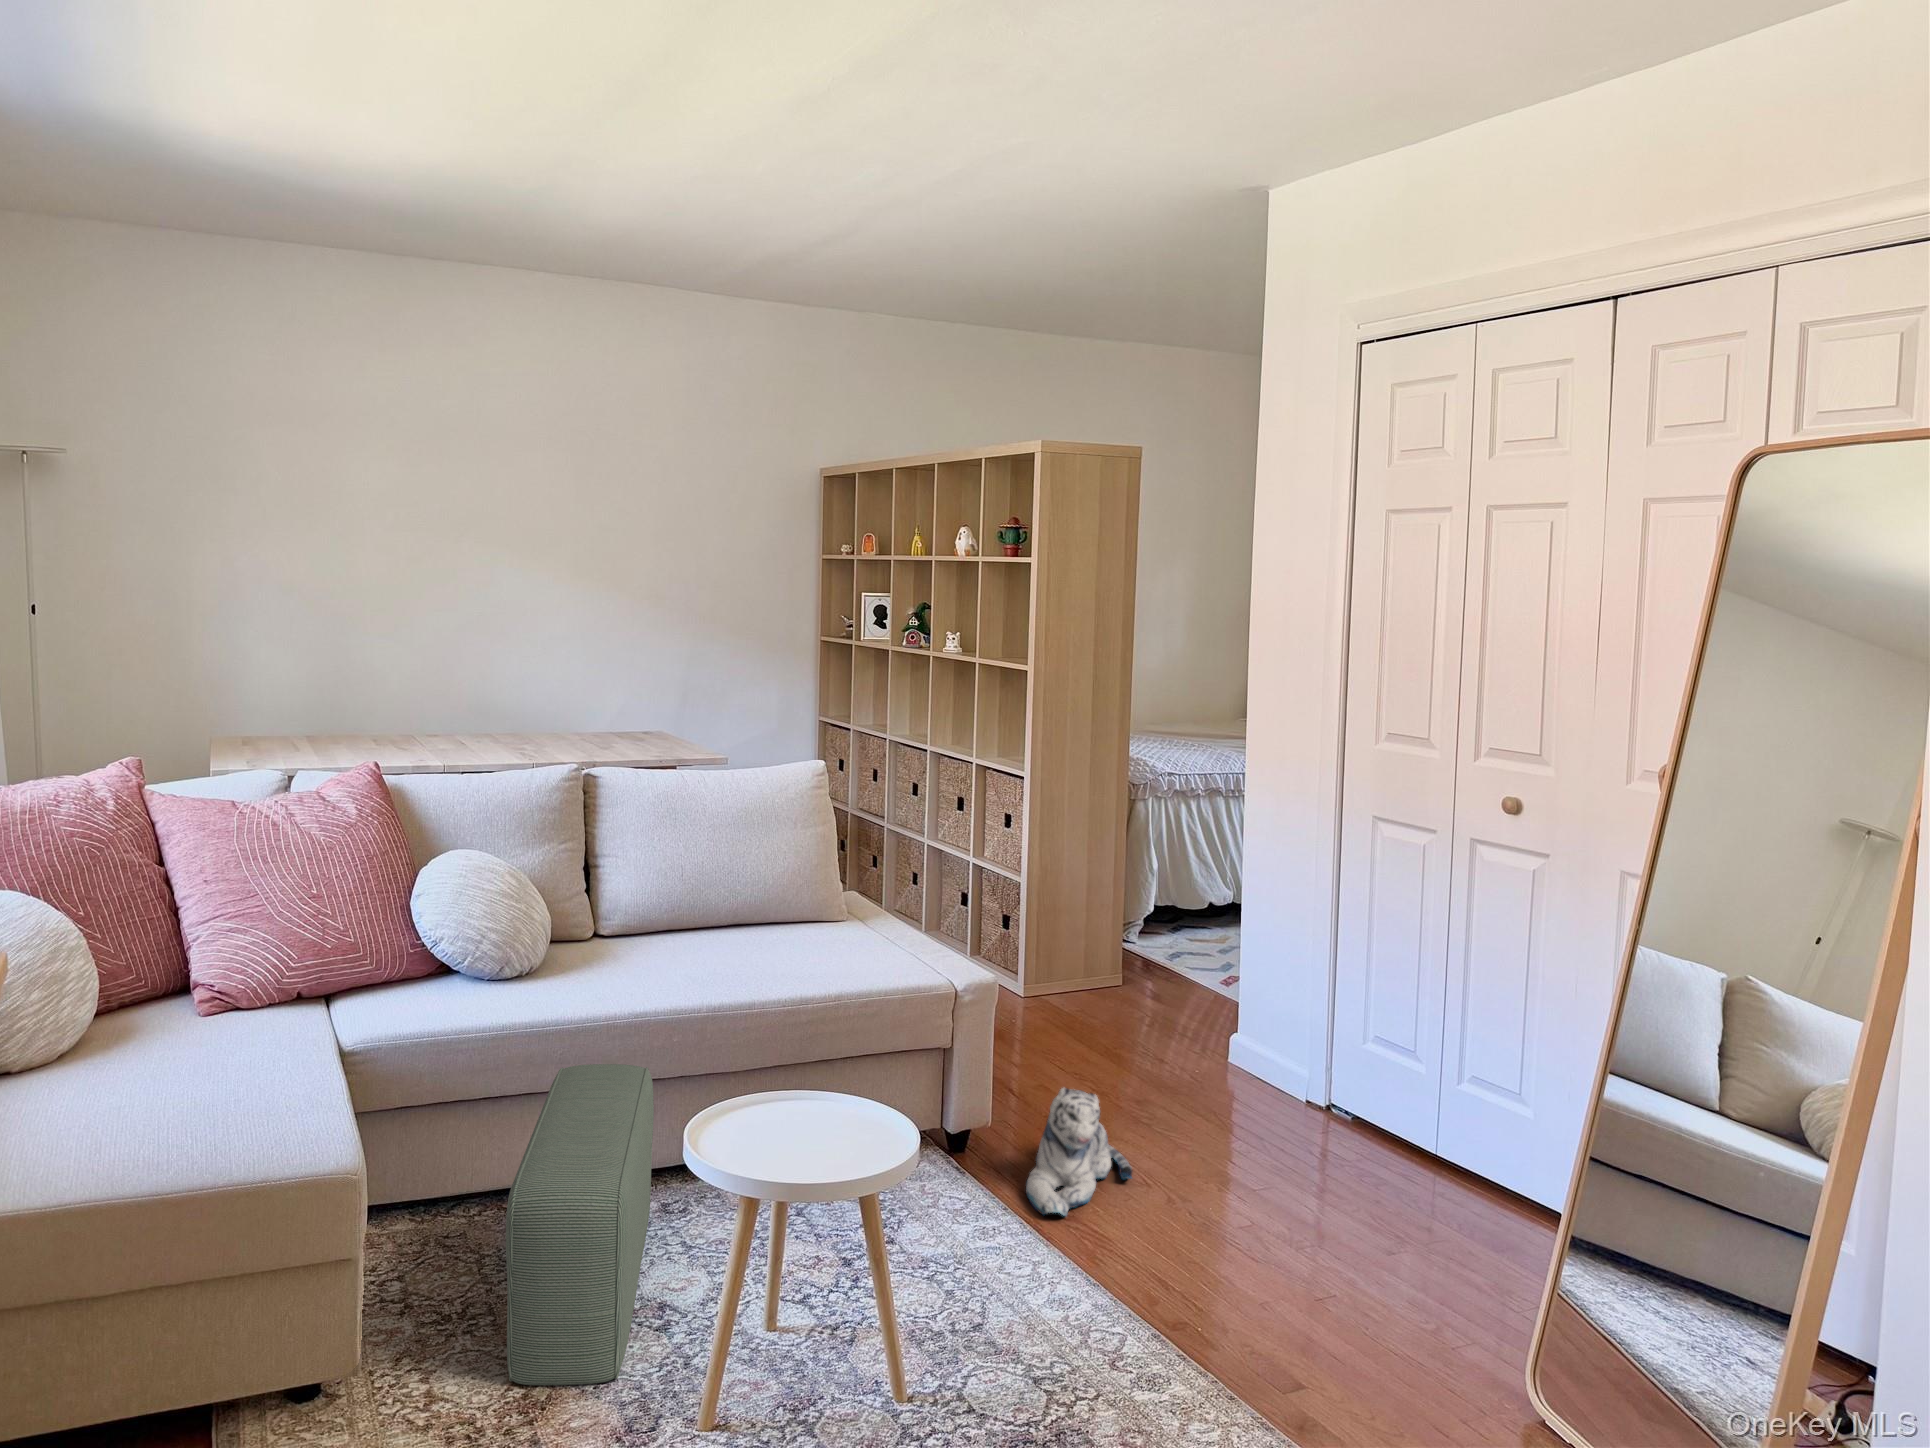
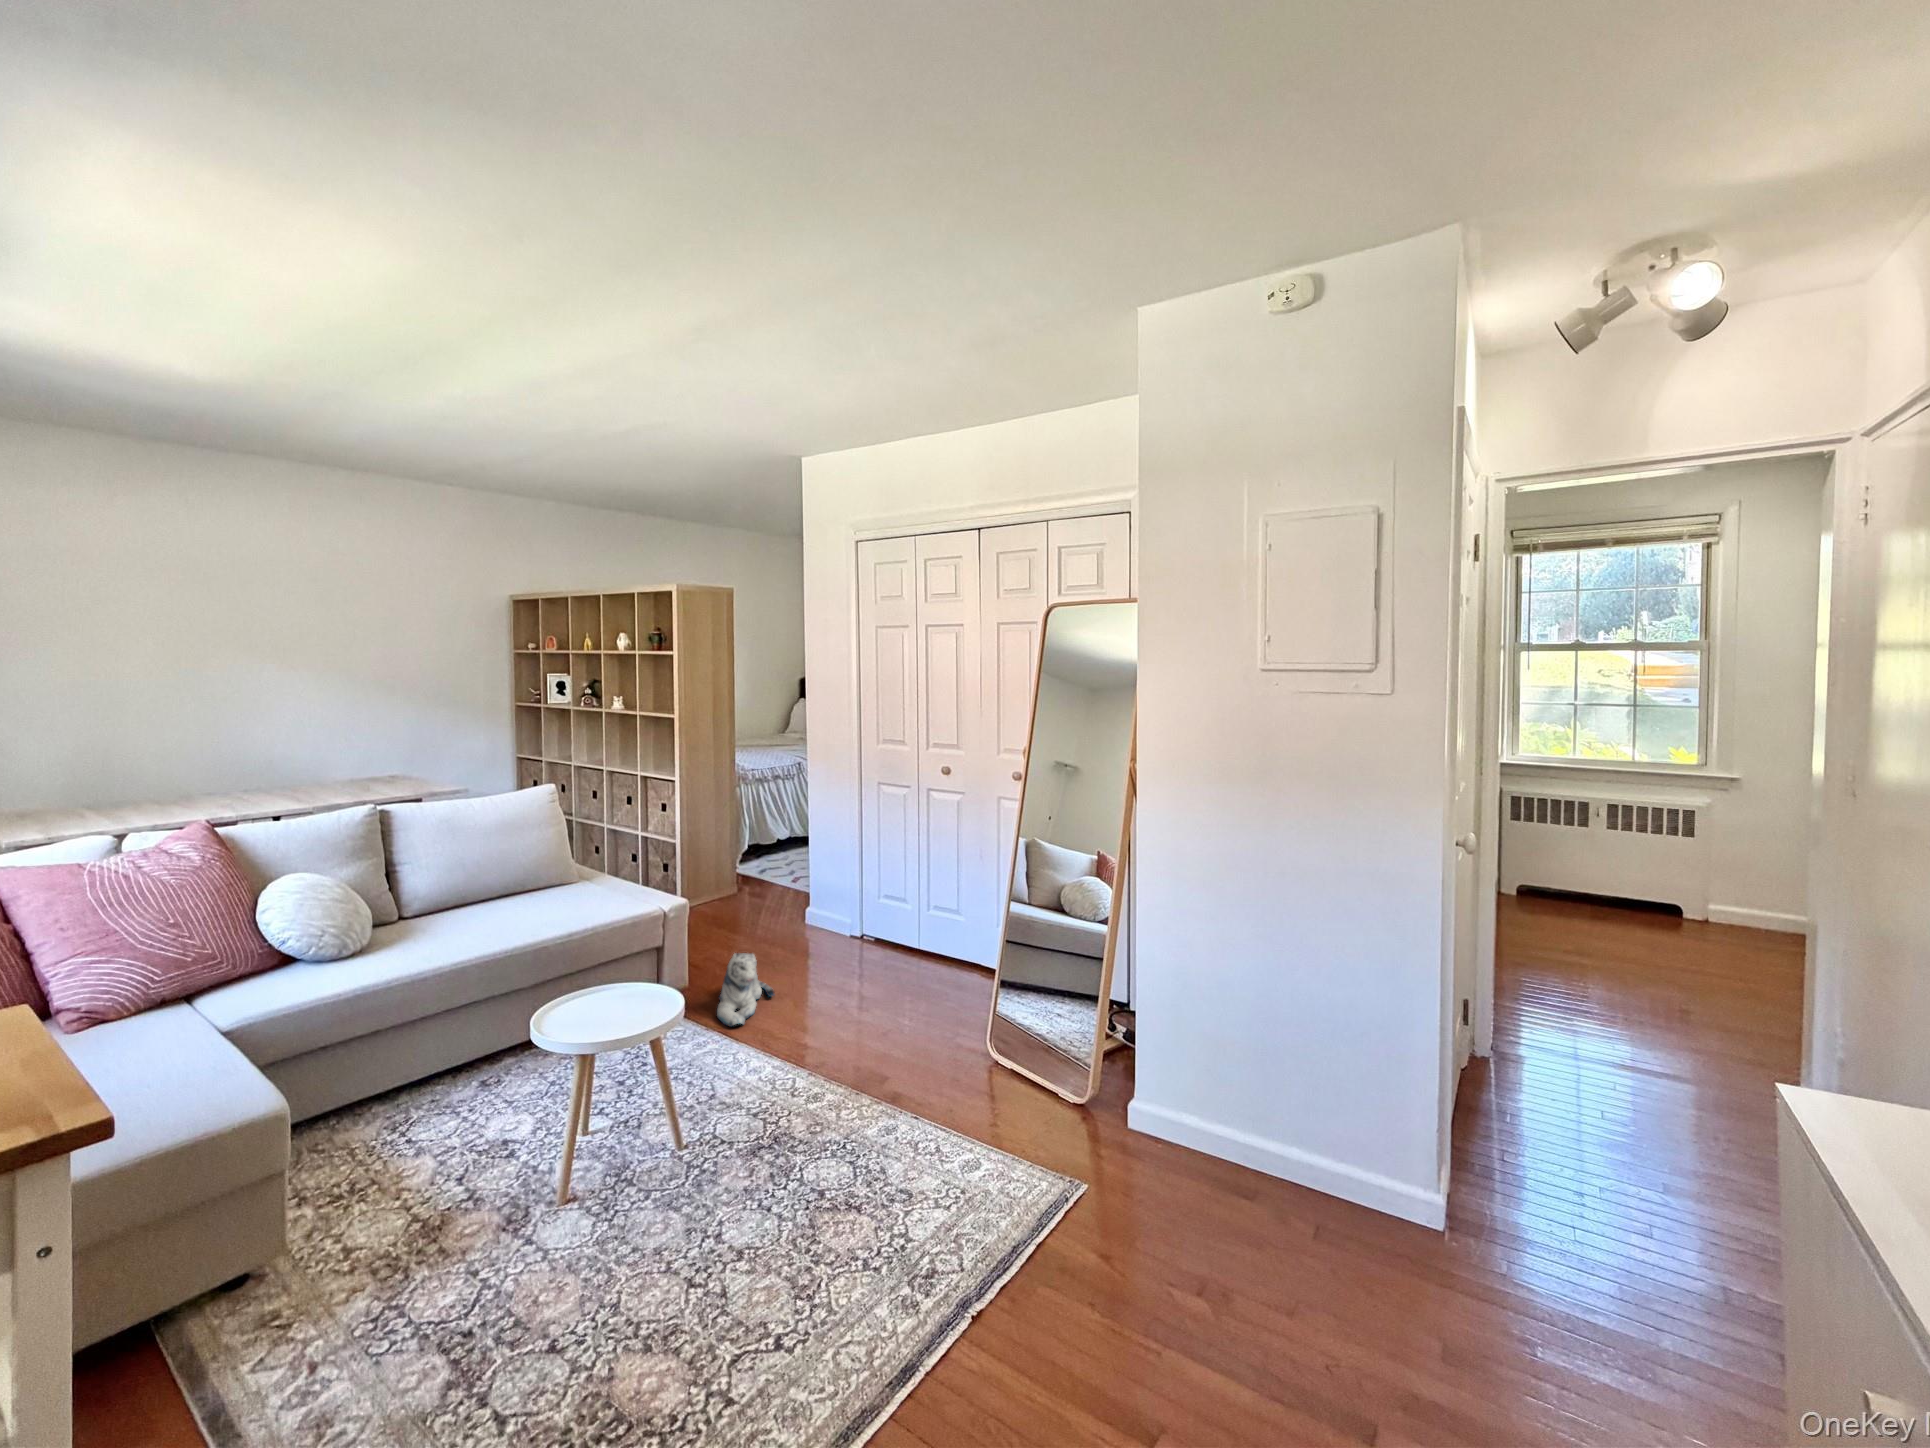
pouf: present [506,1064,654,1385] -> none [398,995,491,1221]

